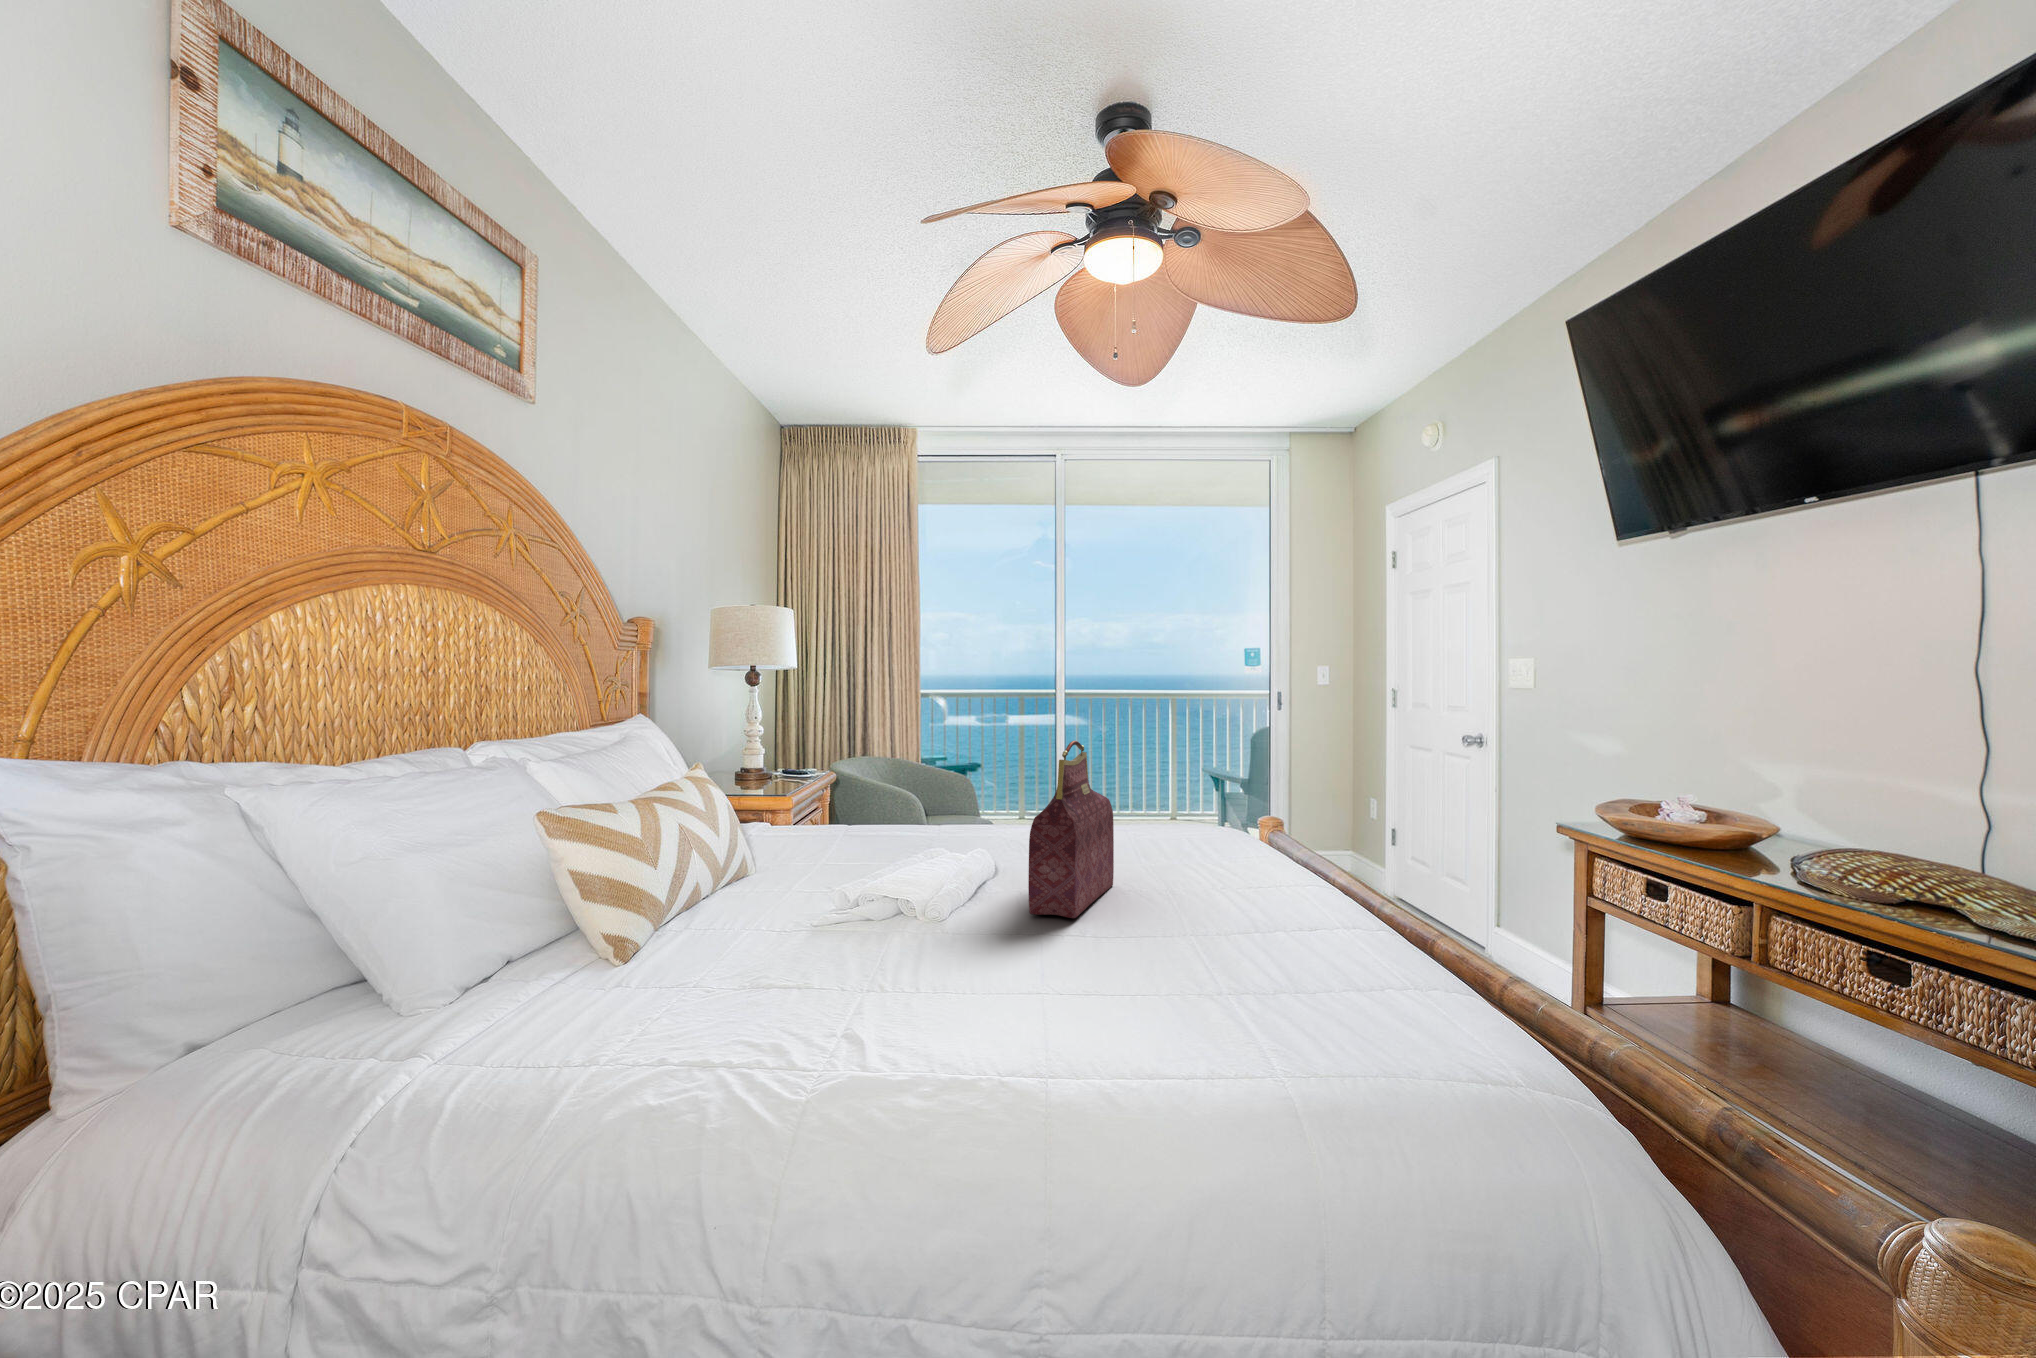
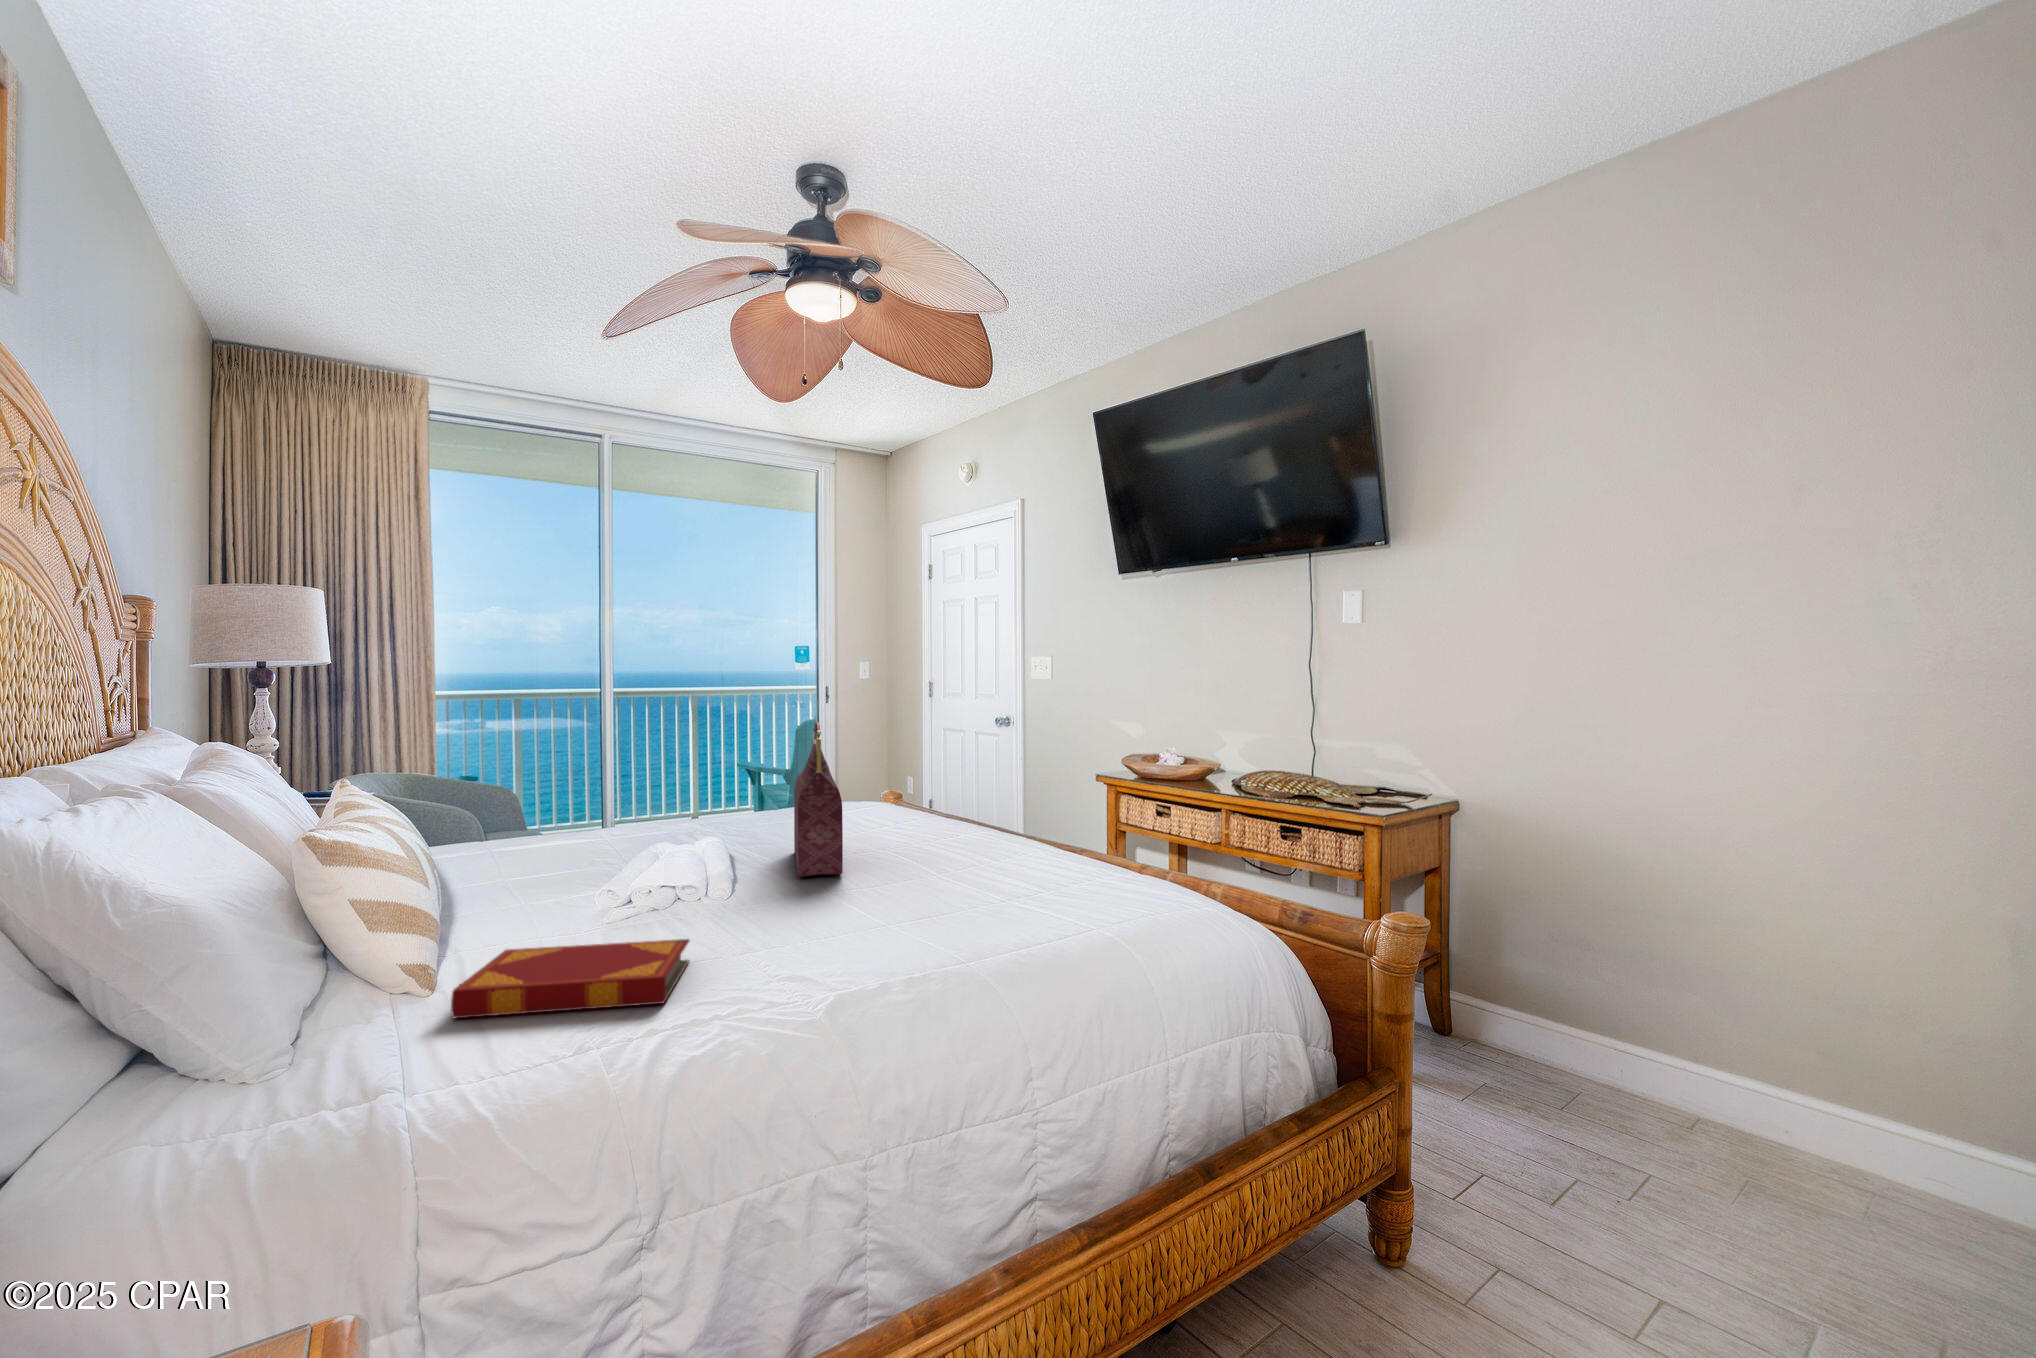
hardback book: none [583,947,809,1039] -> present [451,939,689,1018]

